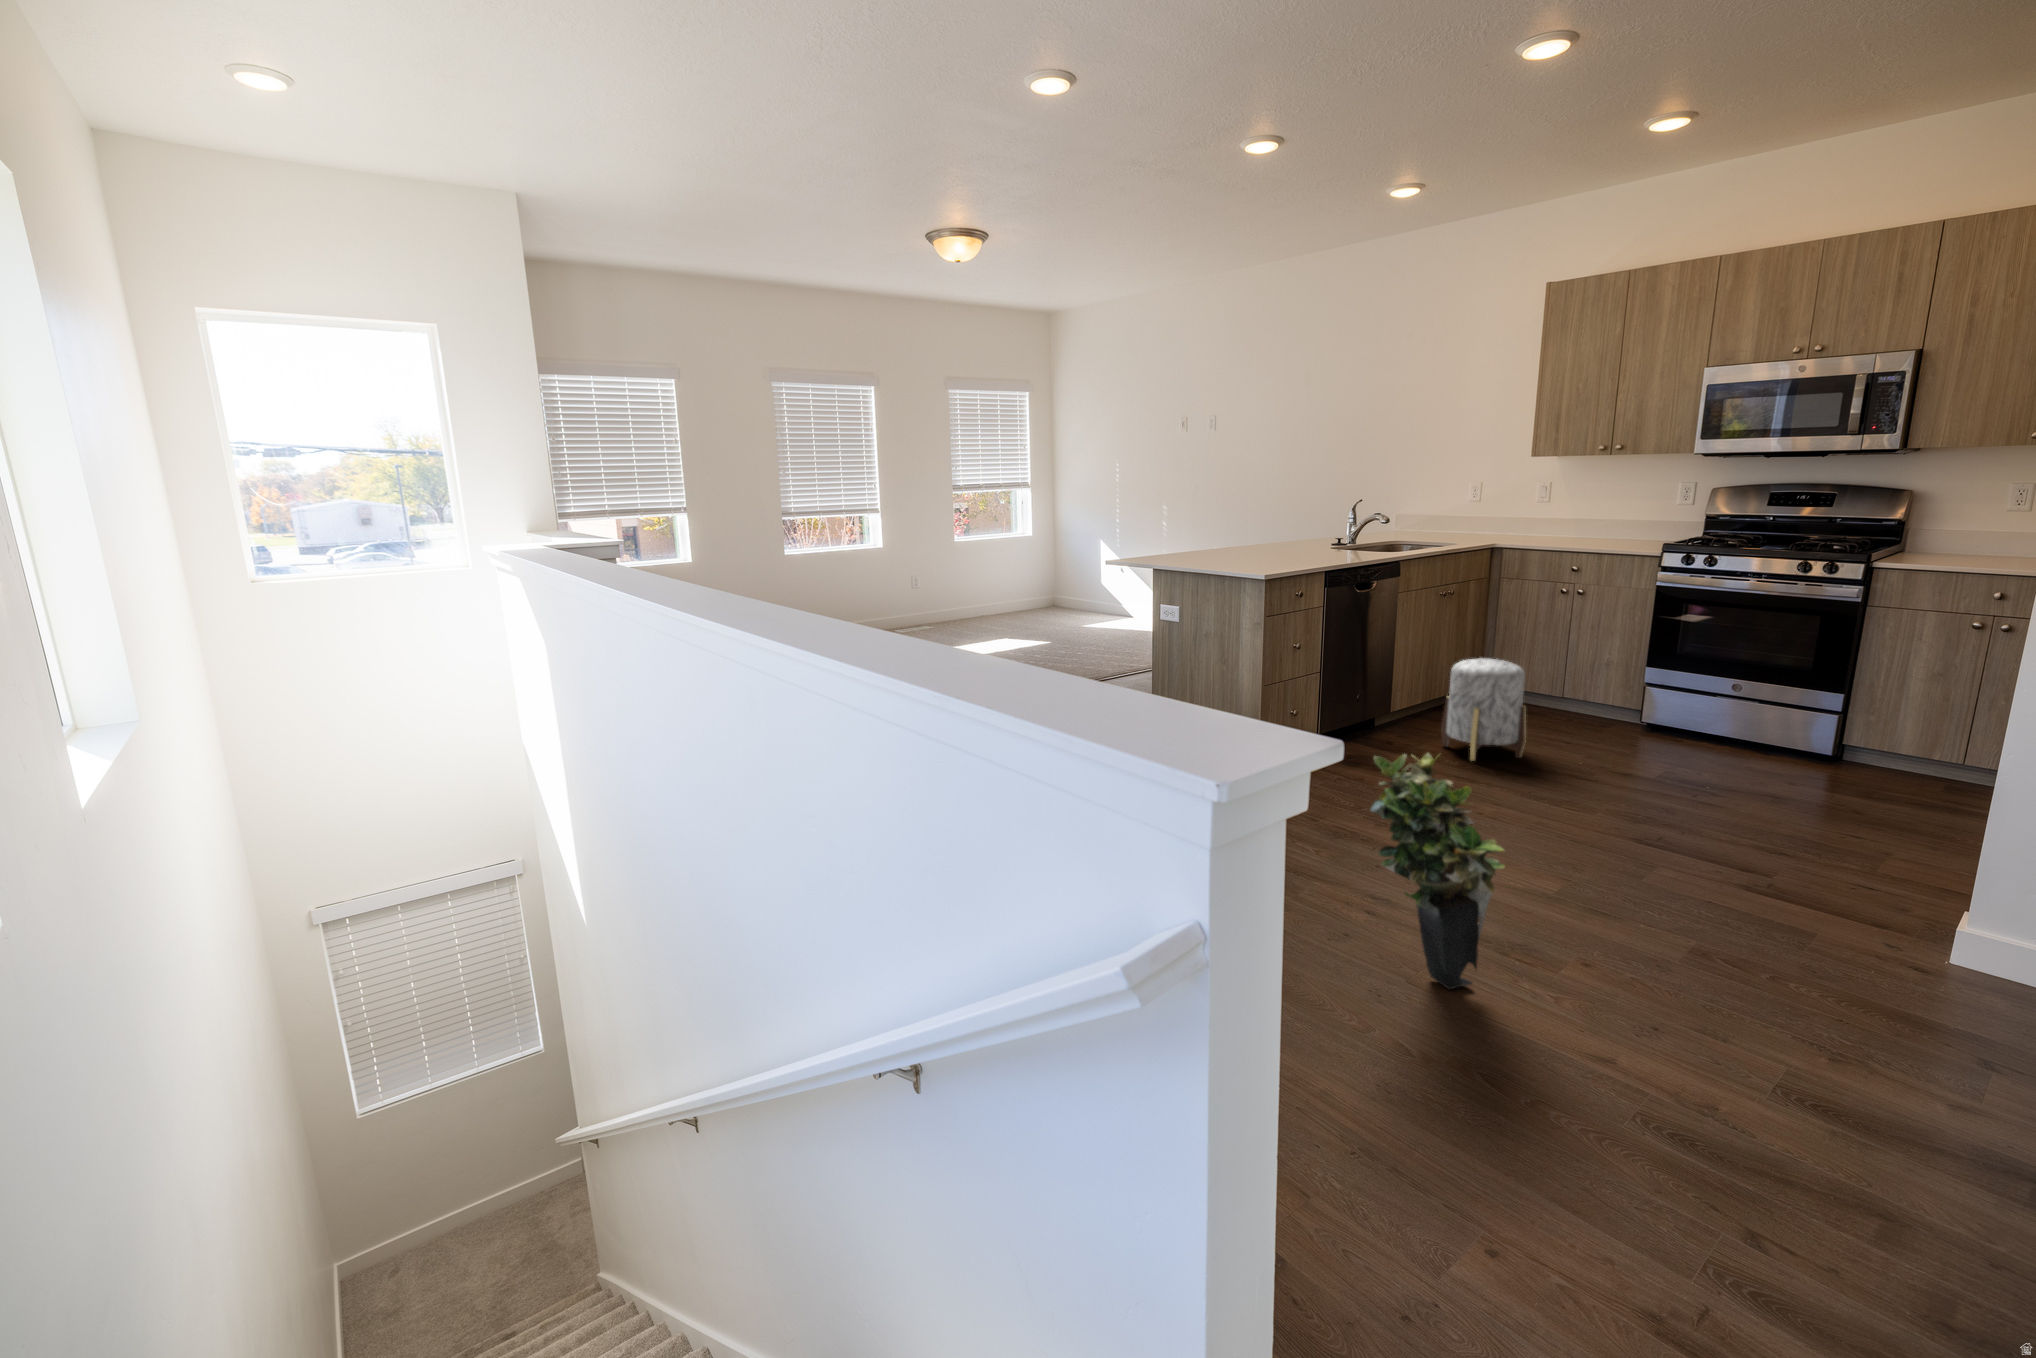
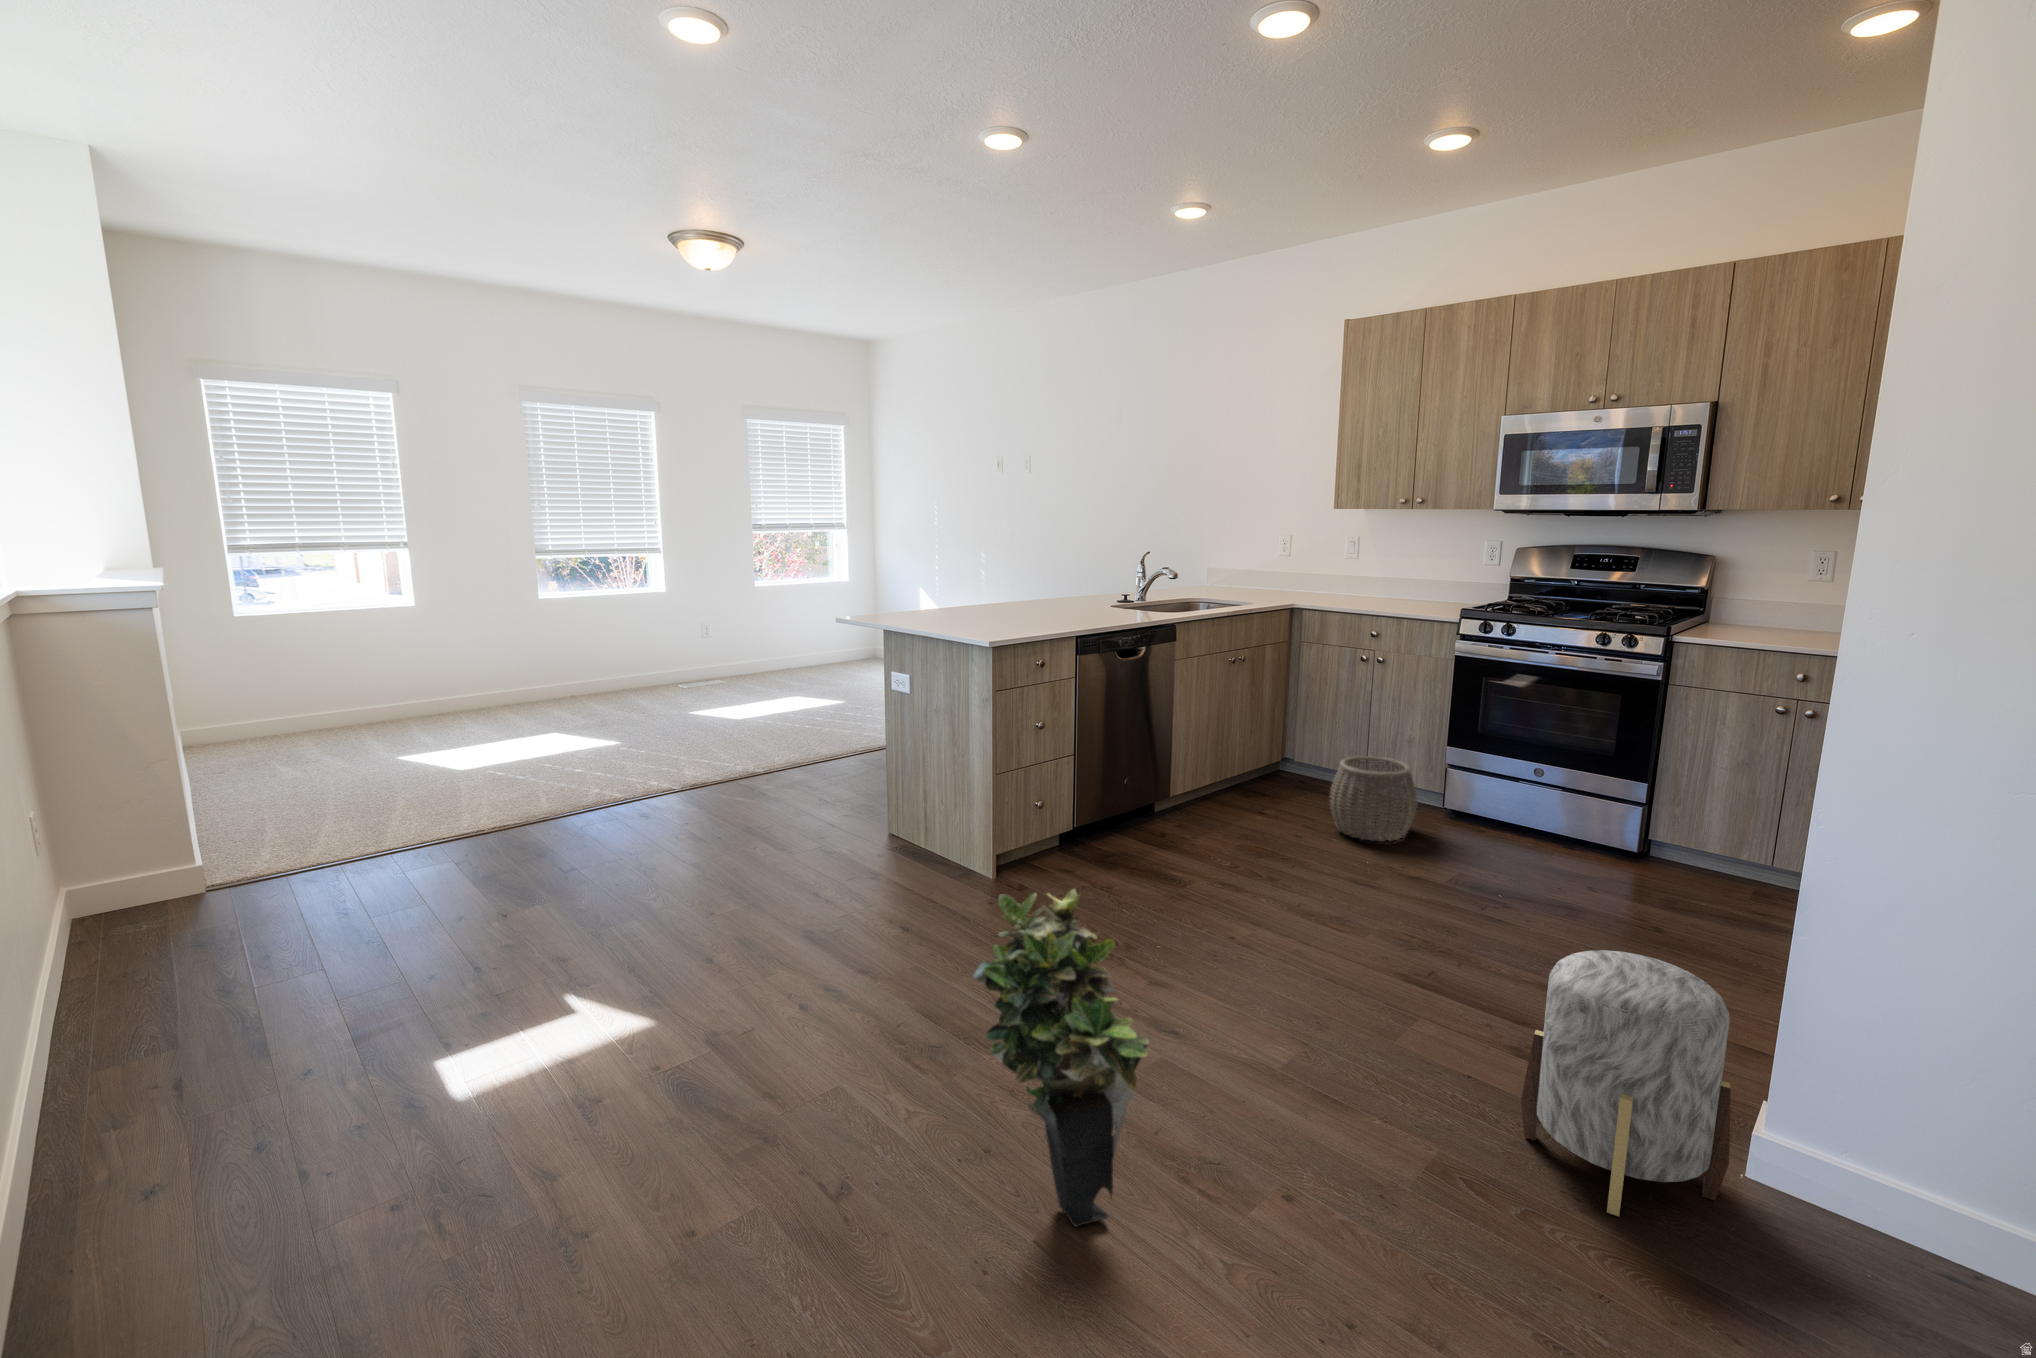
stool: present [1441,658,1526,761] -> present [1521,950,1731,1216]
woven basket: none [1537,675,1621,747] -> present [1330,756,1417,841]

